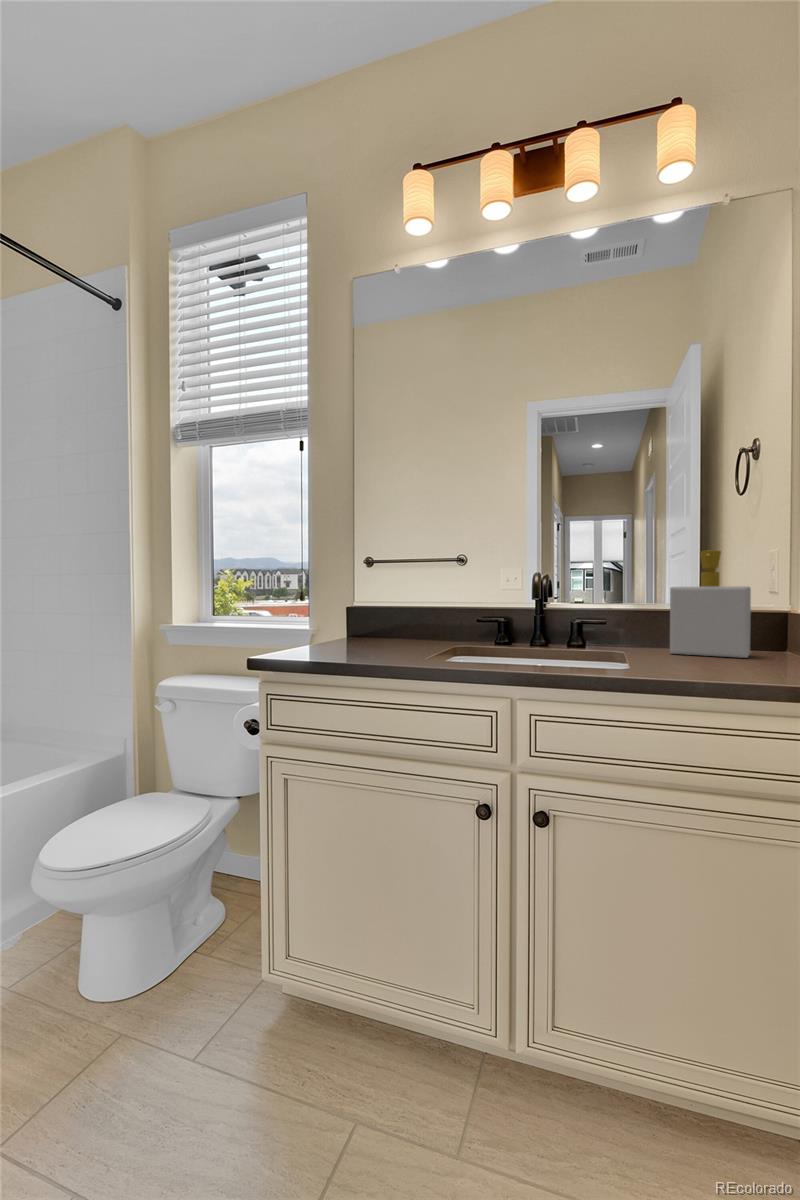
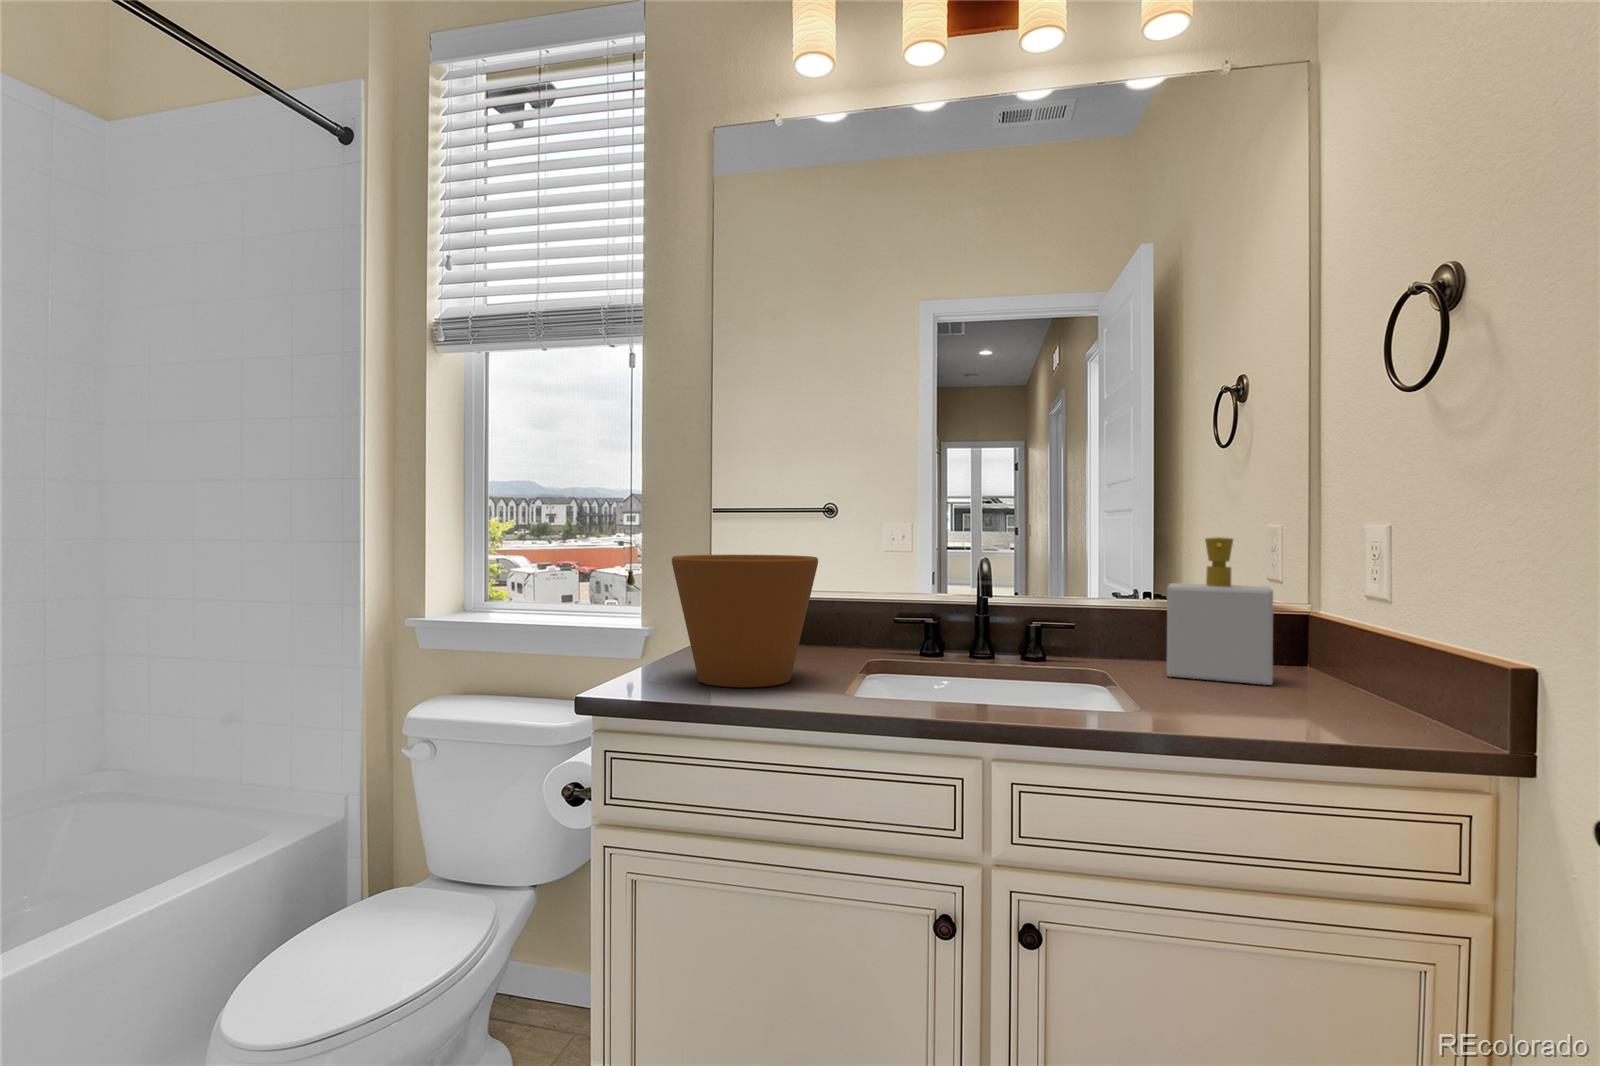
flower pot: none [310,565,411,655] -> present [672,555,818,687]

